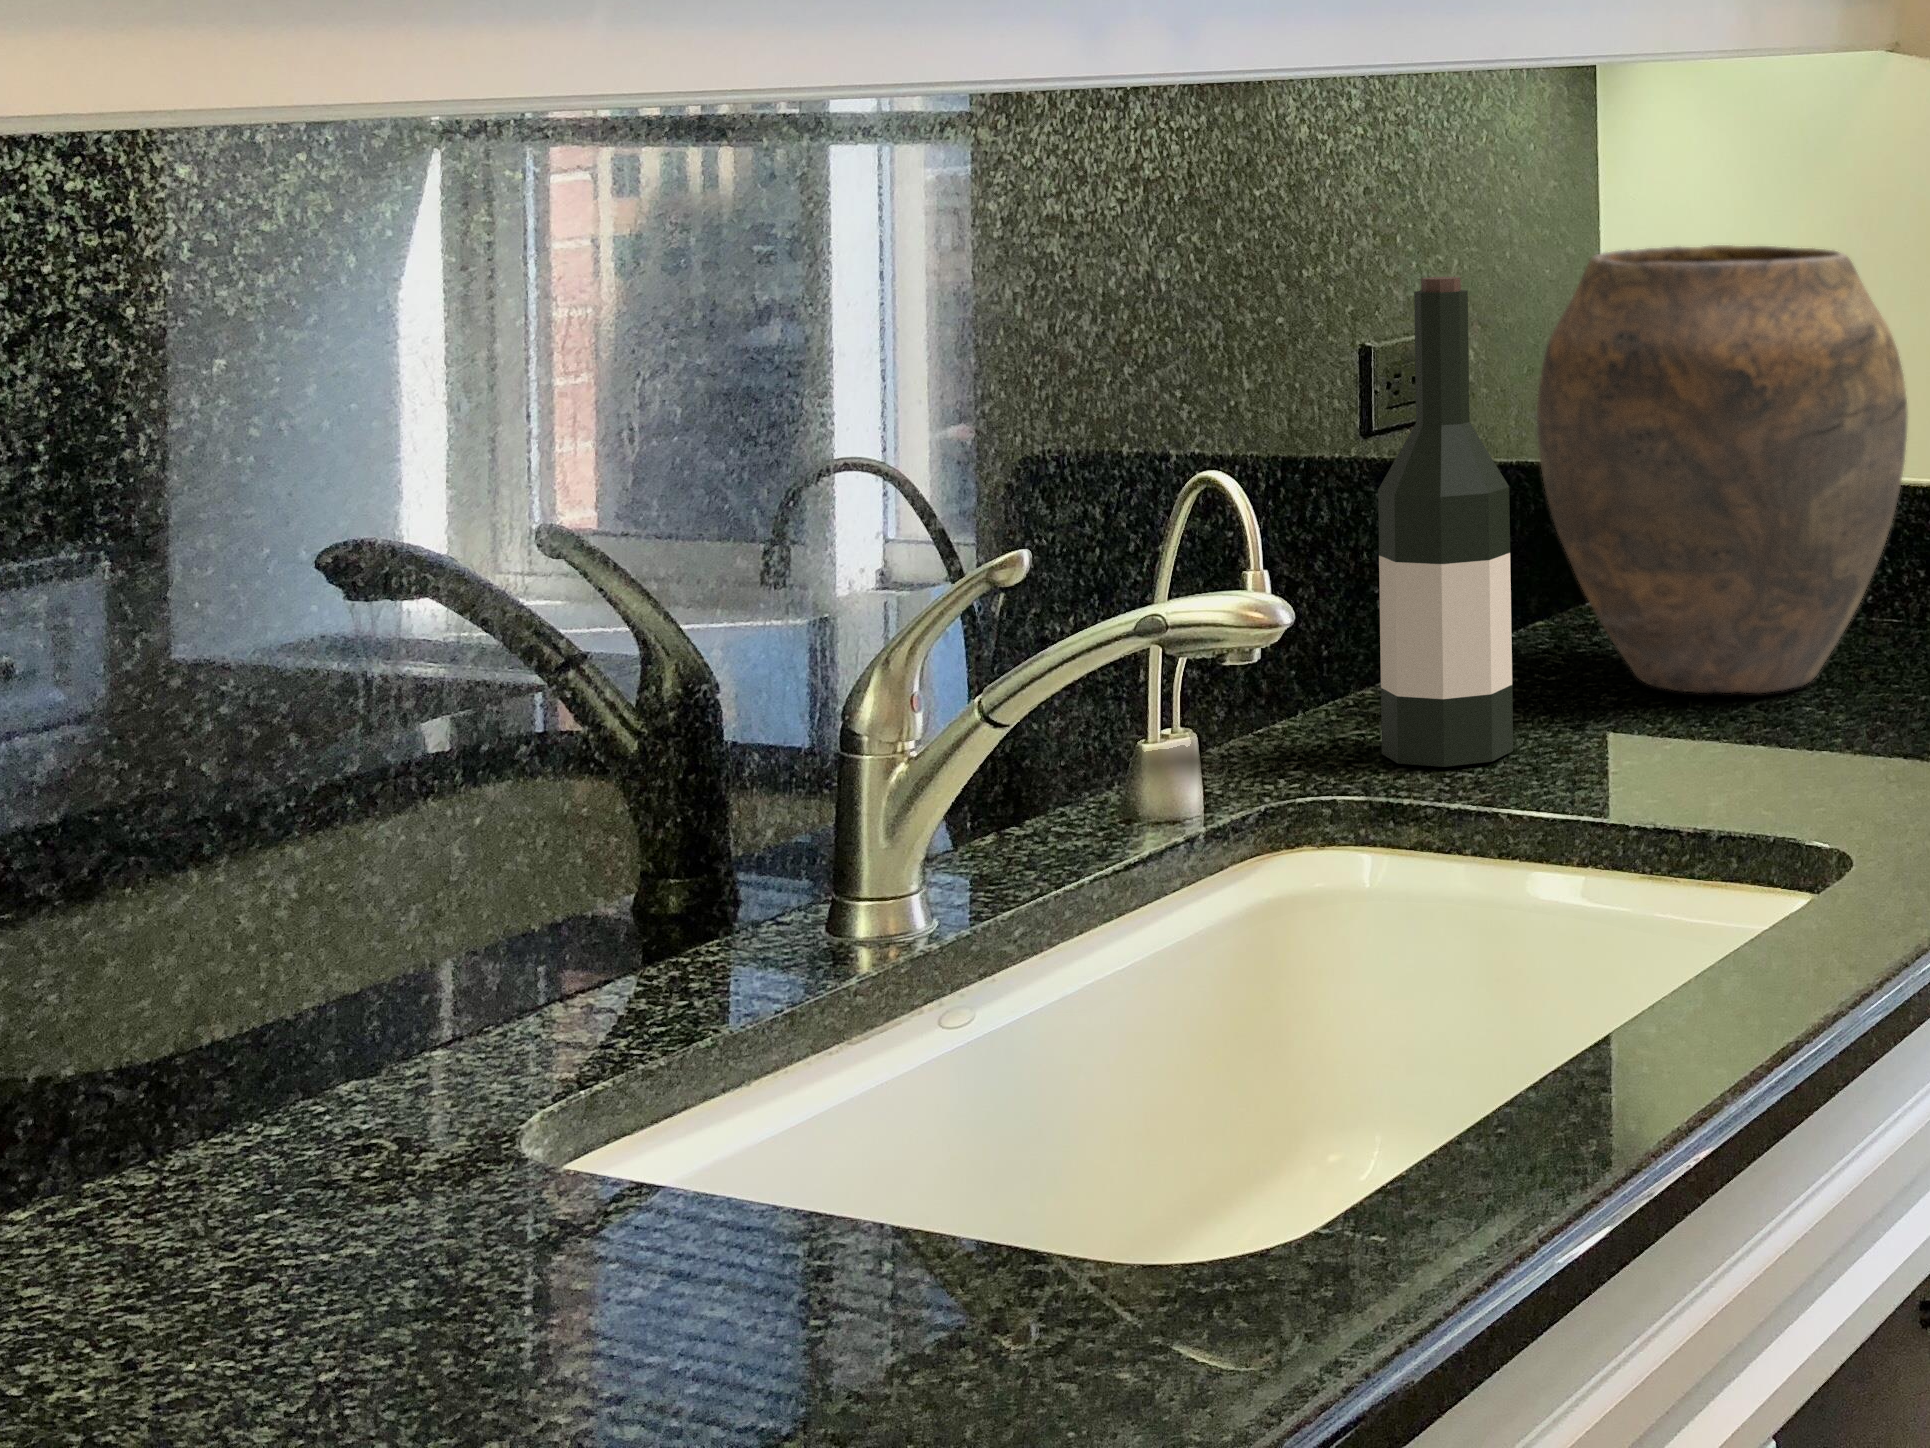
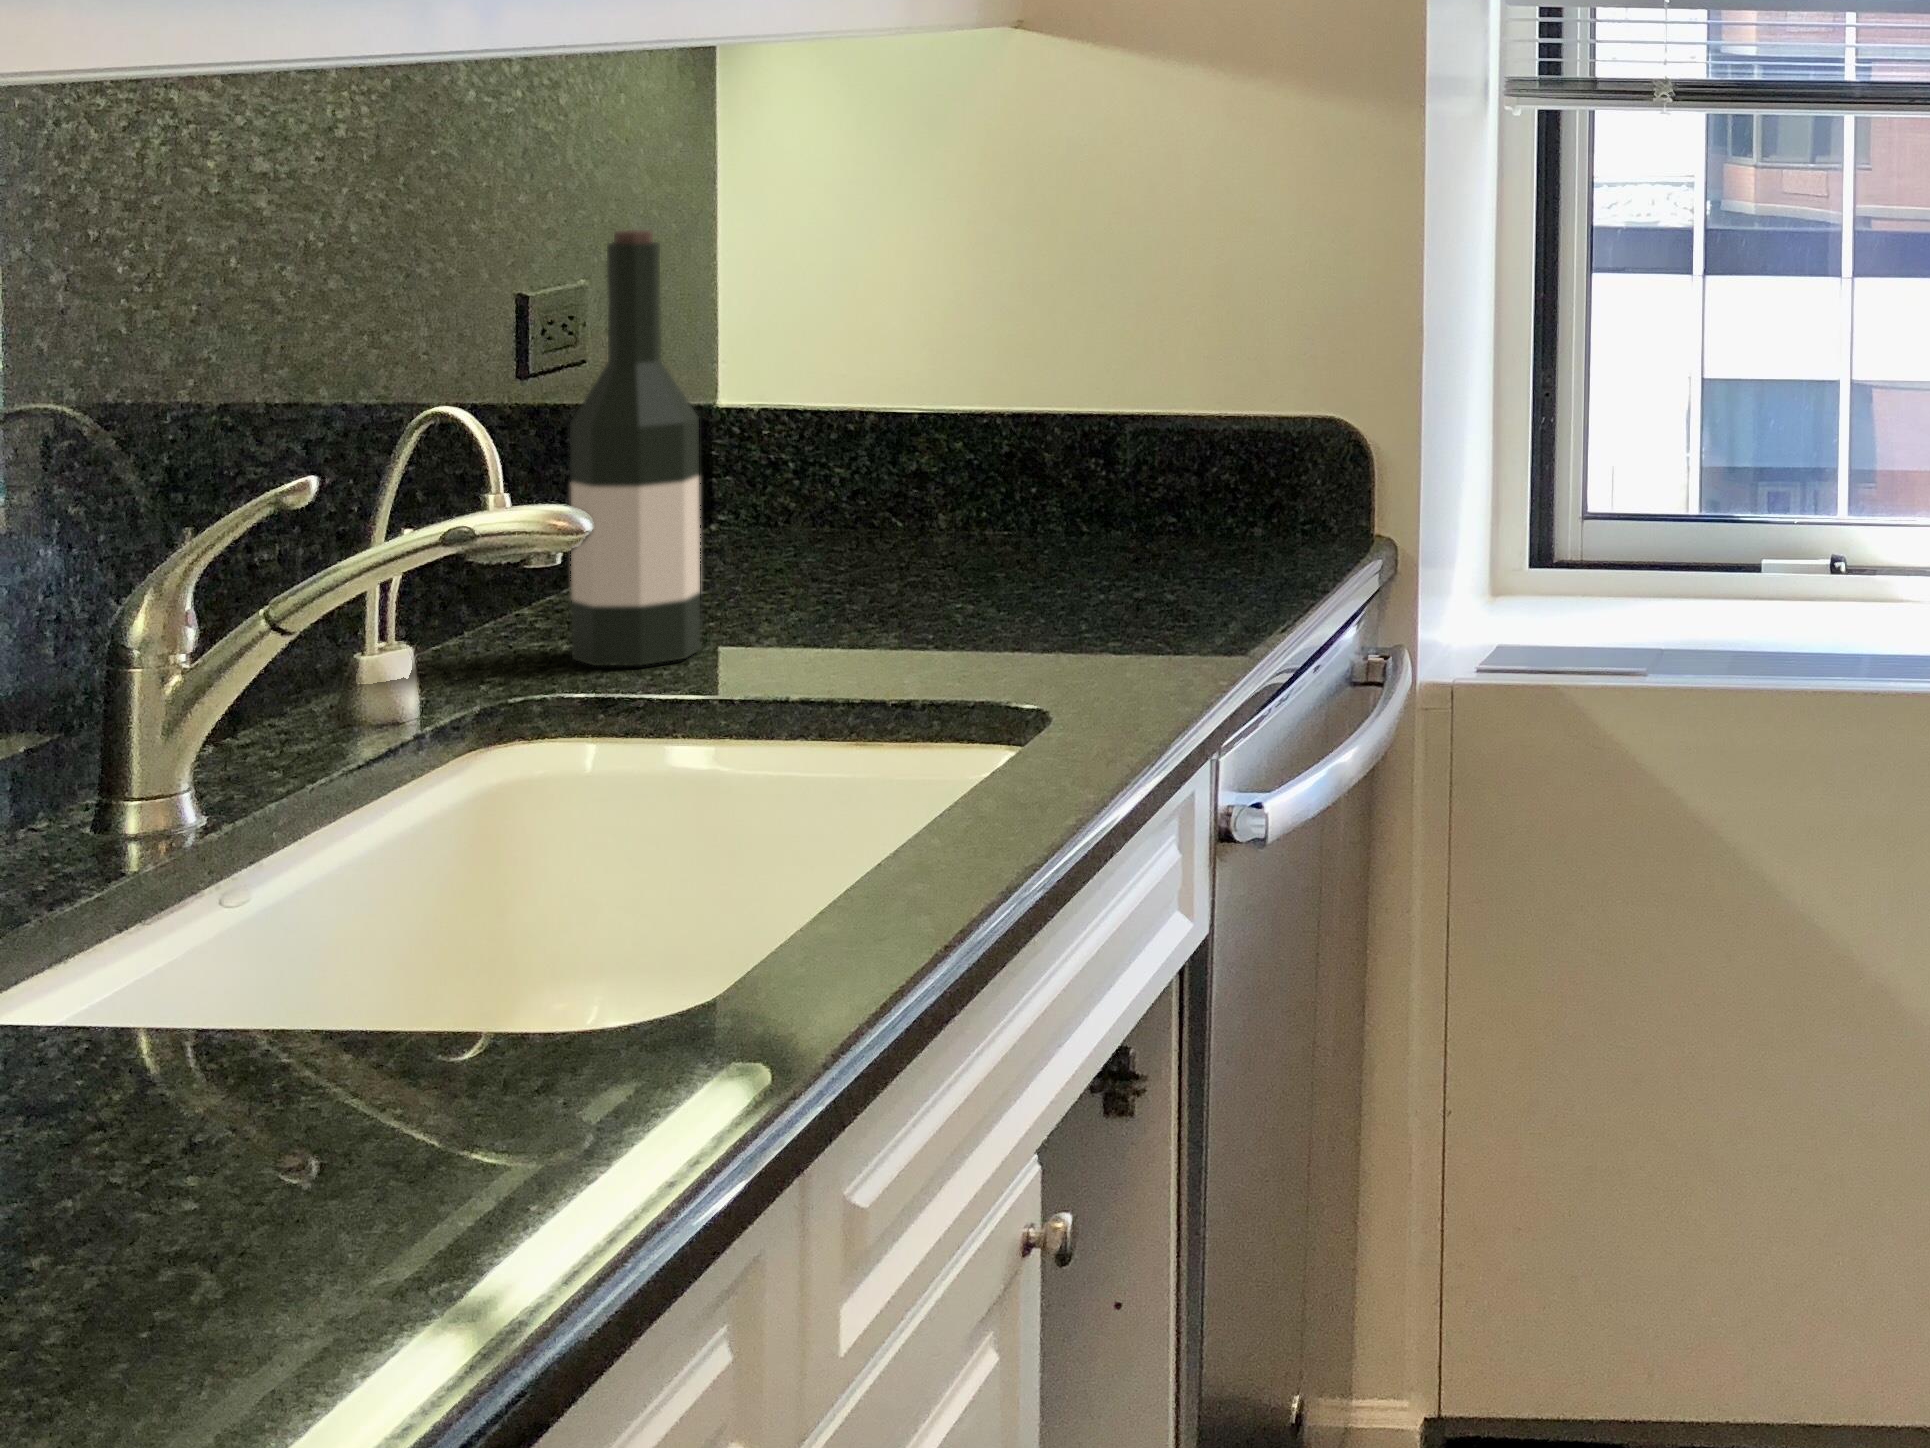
vase: present [1537,245,1908,693] -> none [694,202,1045,596]

